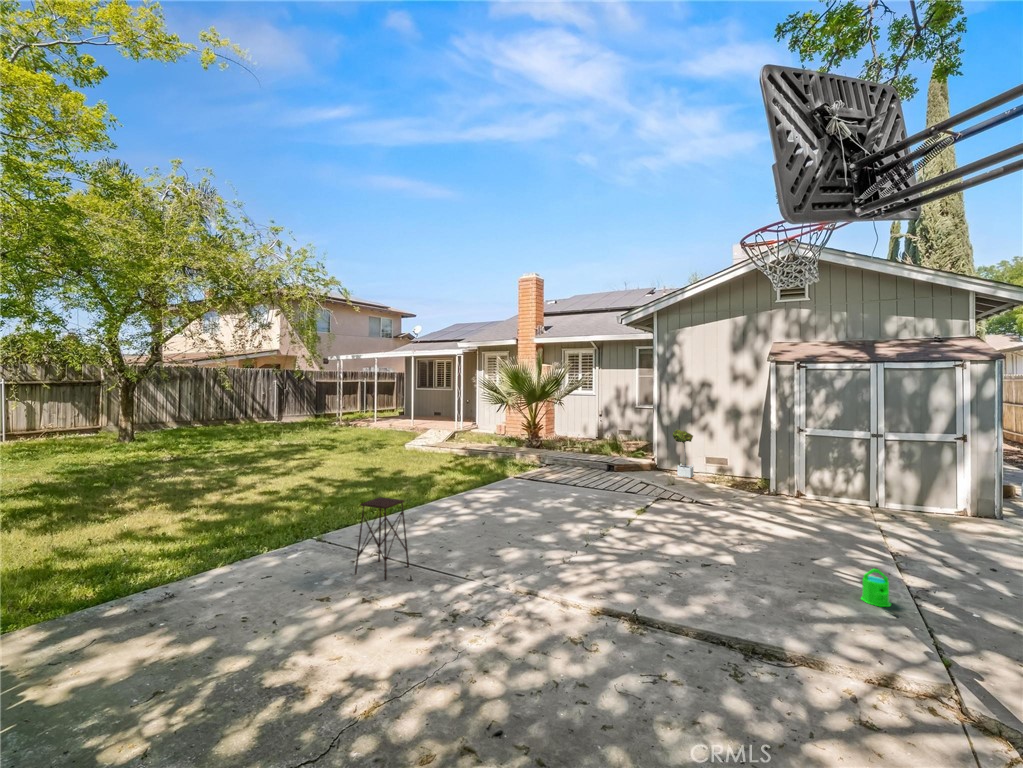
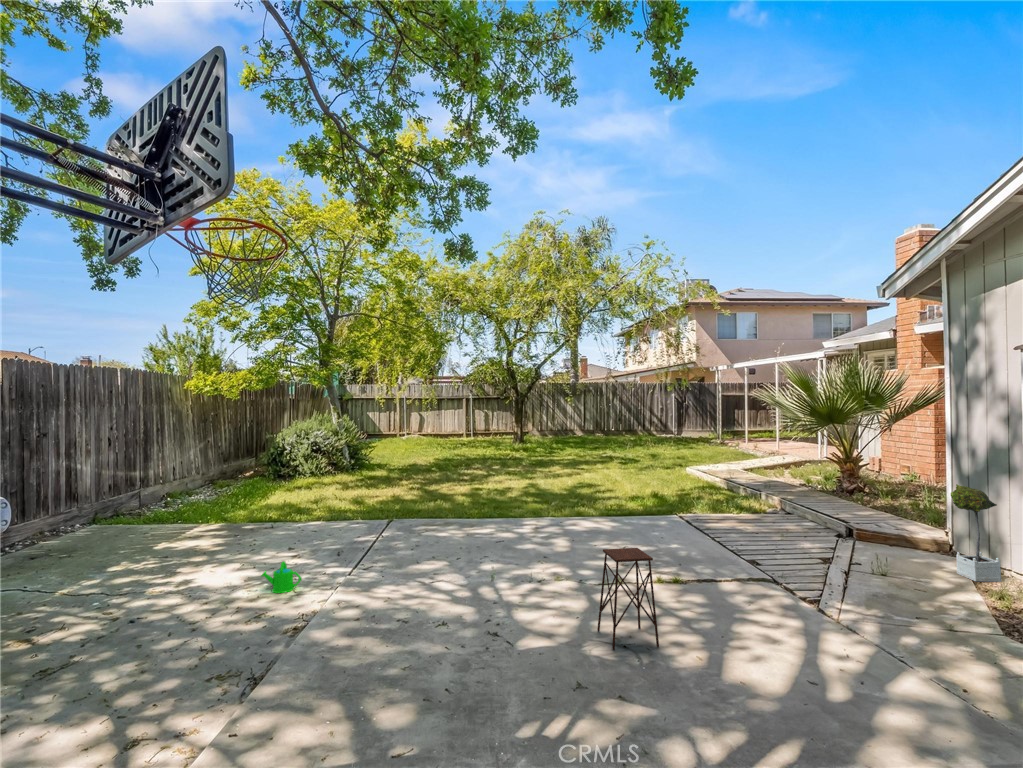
side table: present [355,497,409,580] -> present [597,548,659,650]
watering can: present [861,569,891,607] -> present [261,561,302,593]

